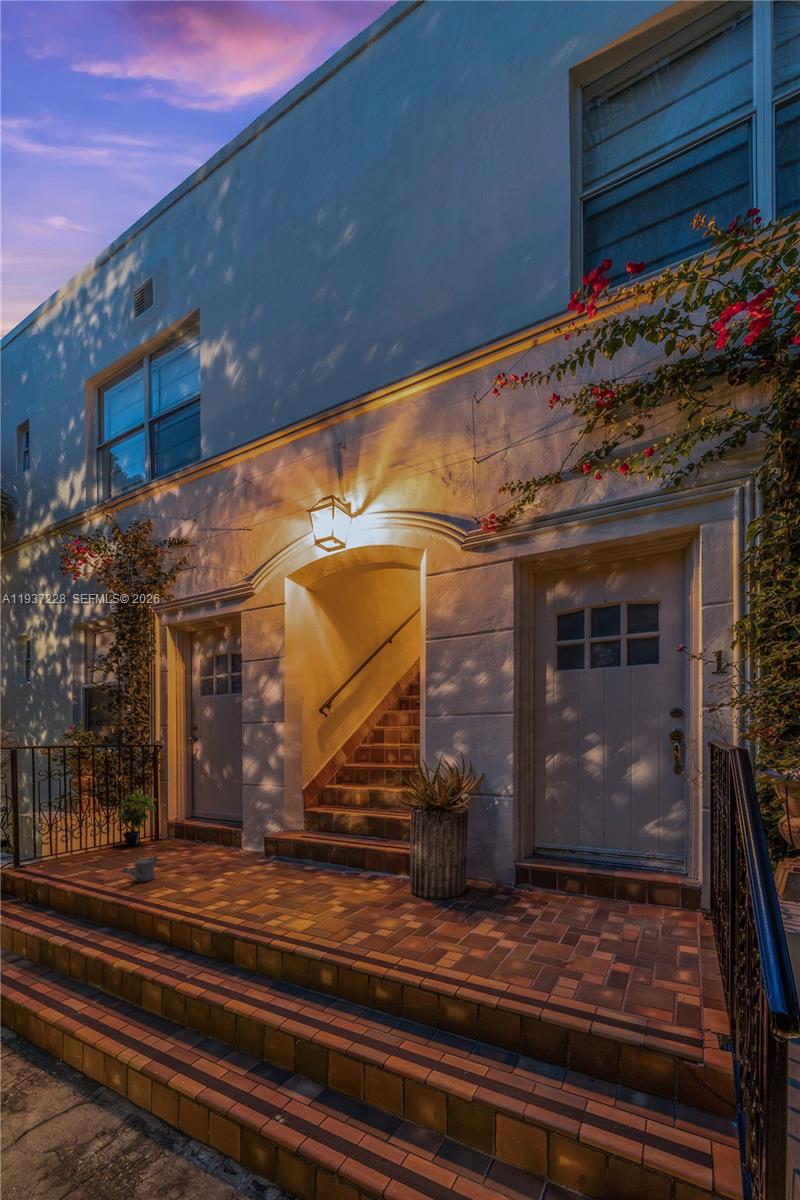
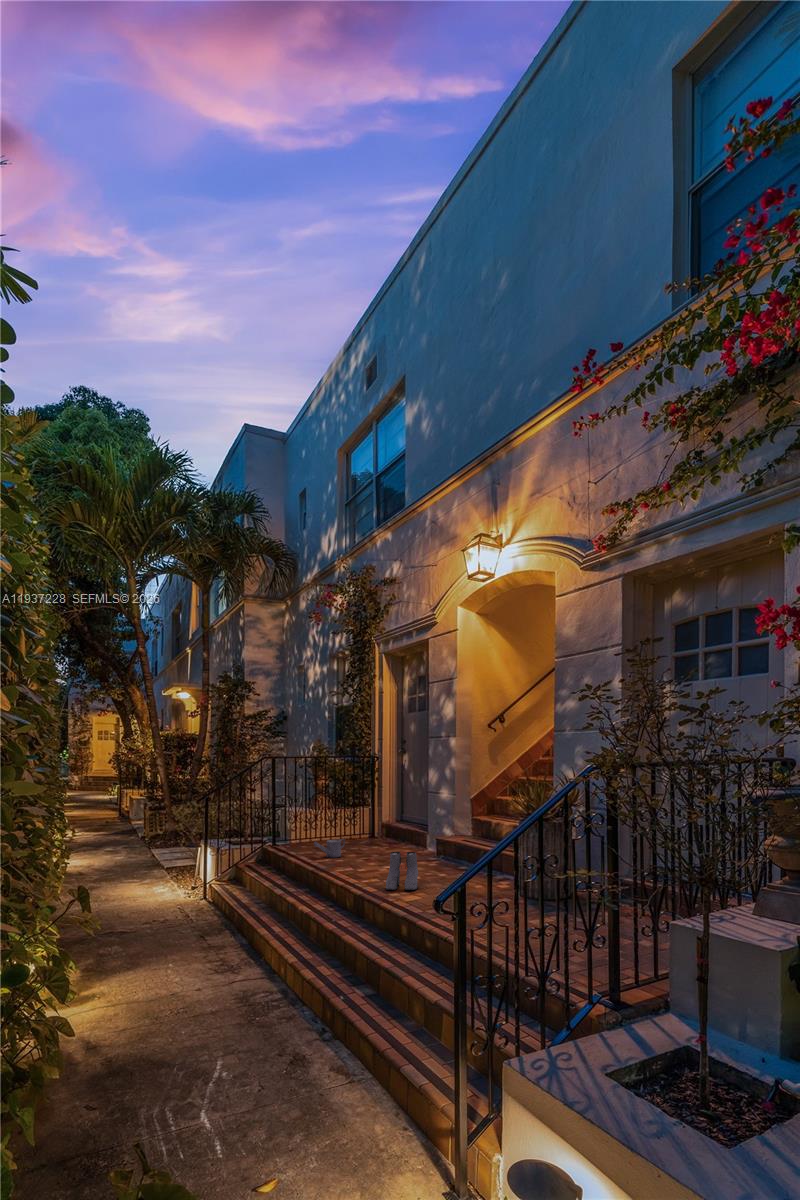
potted plant: present [117,790,156,846] -> none [338,792,370,839]
boots: none [268,872,305,926] -> present [386,852,418,890]

